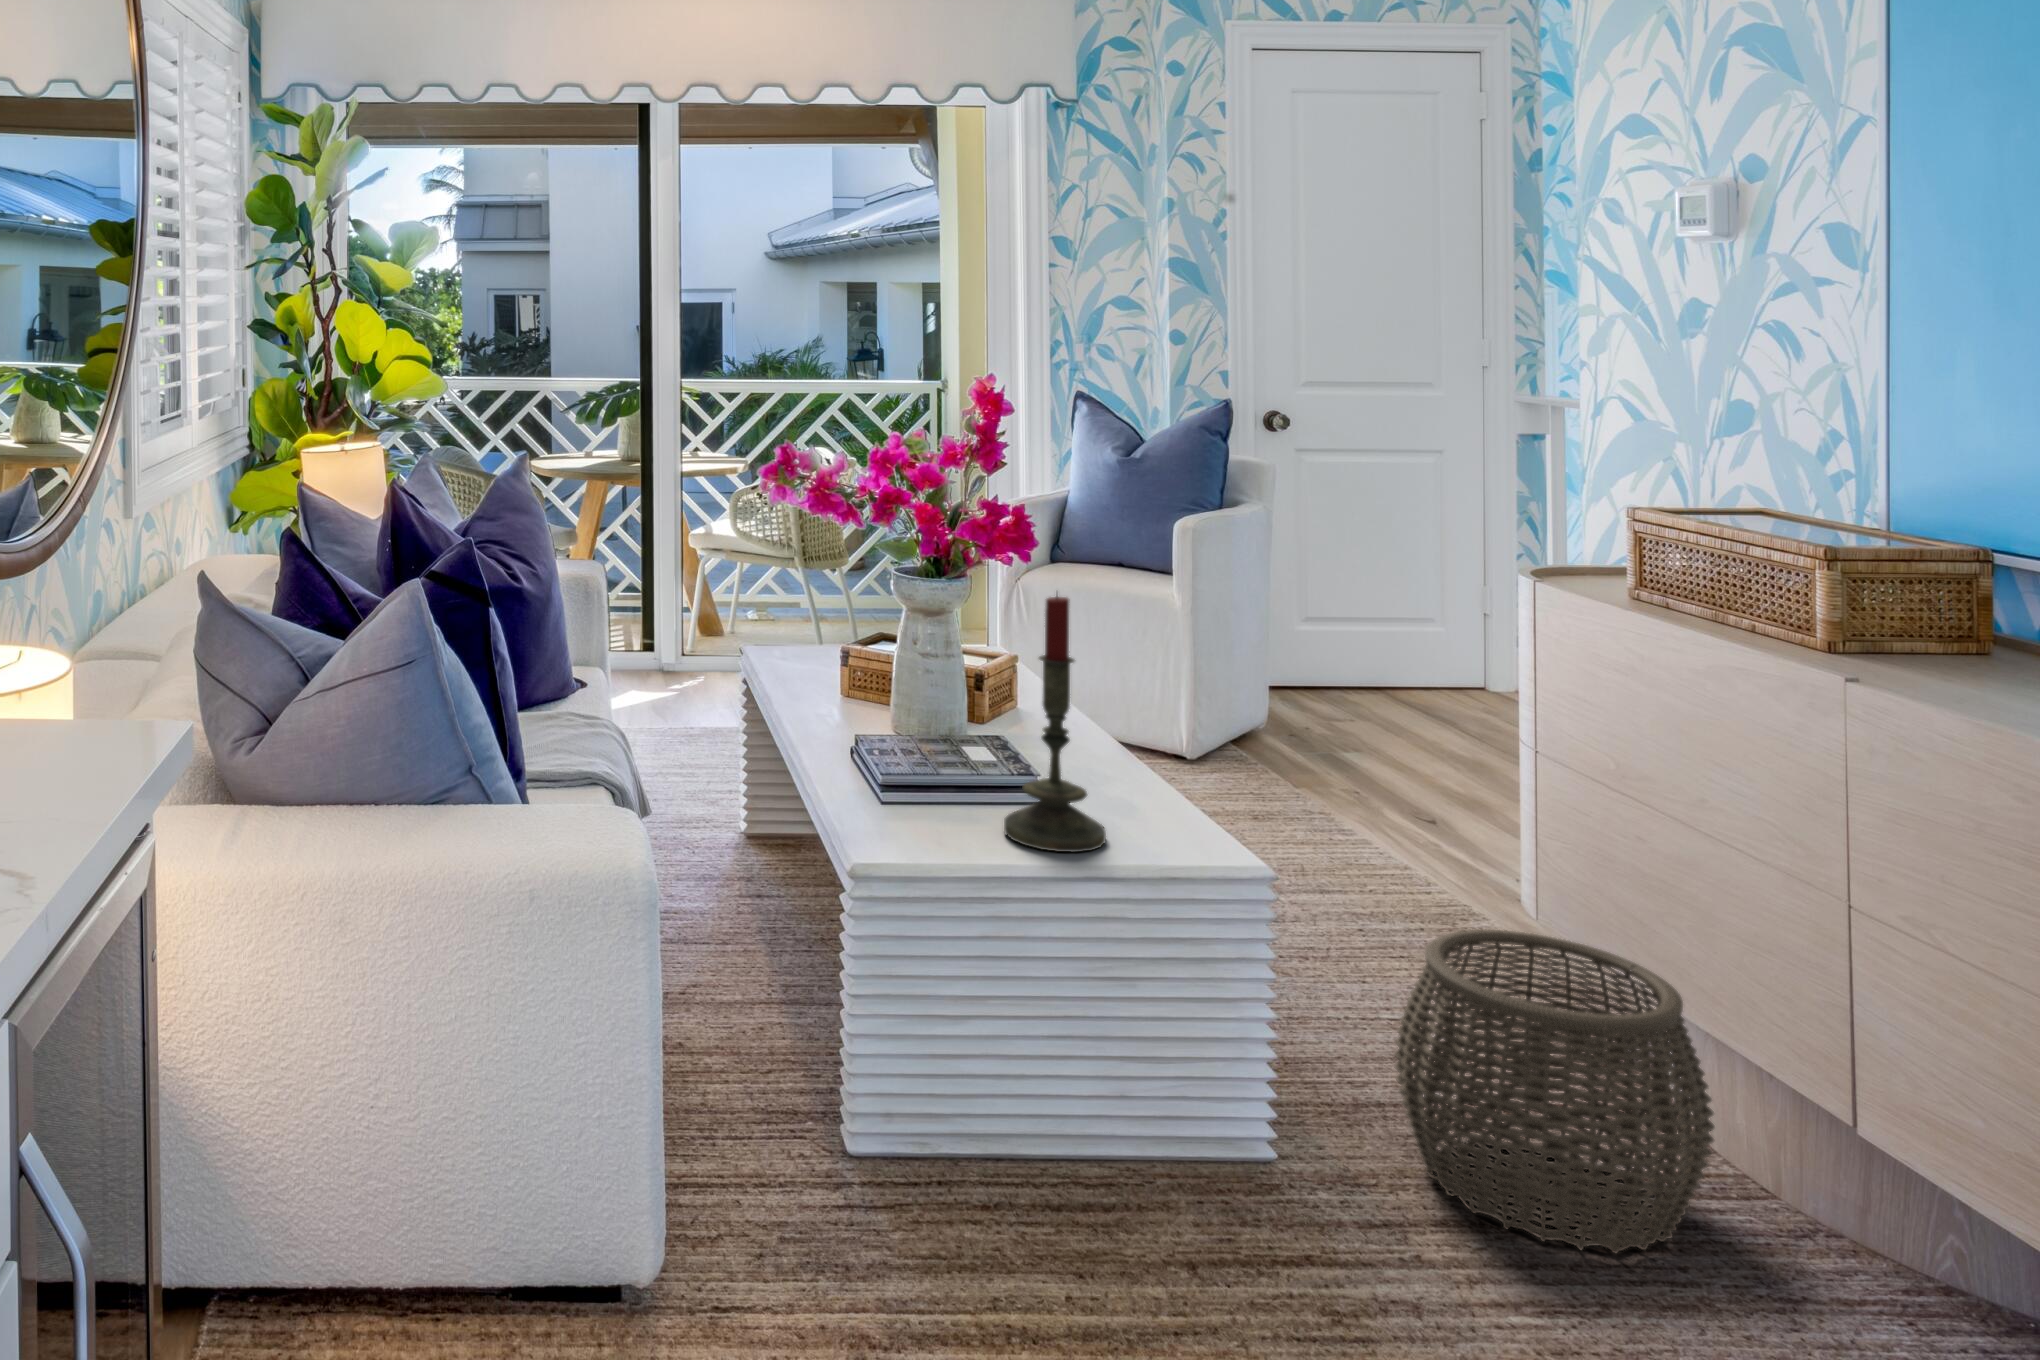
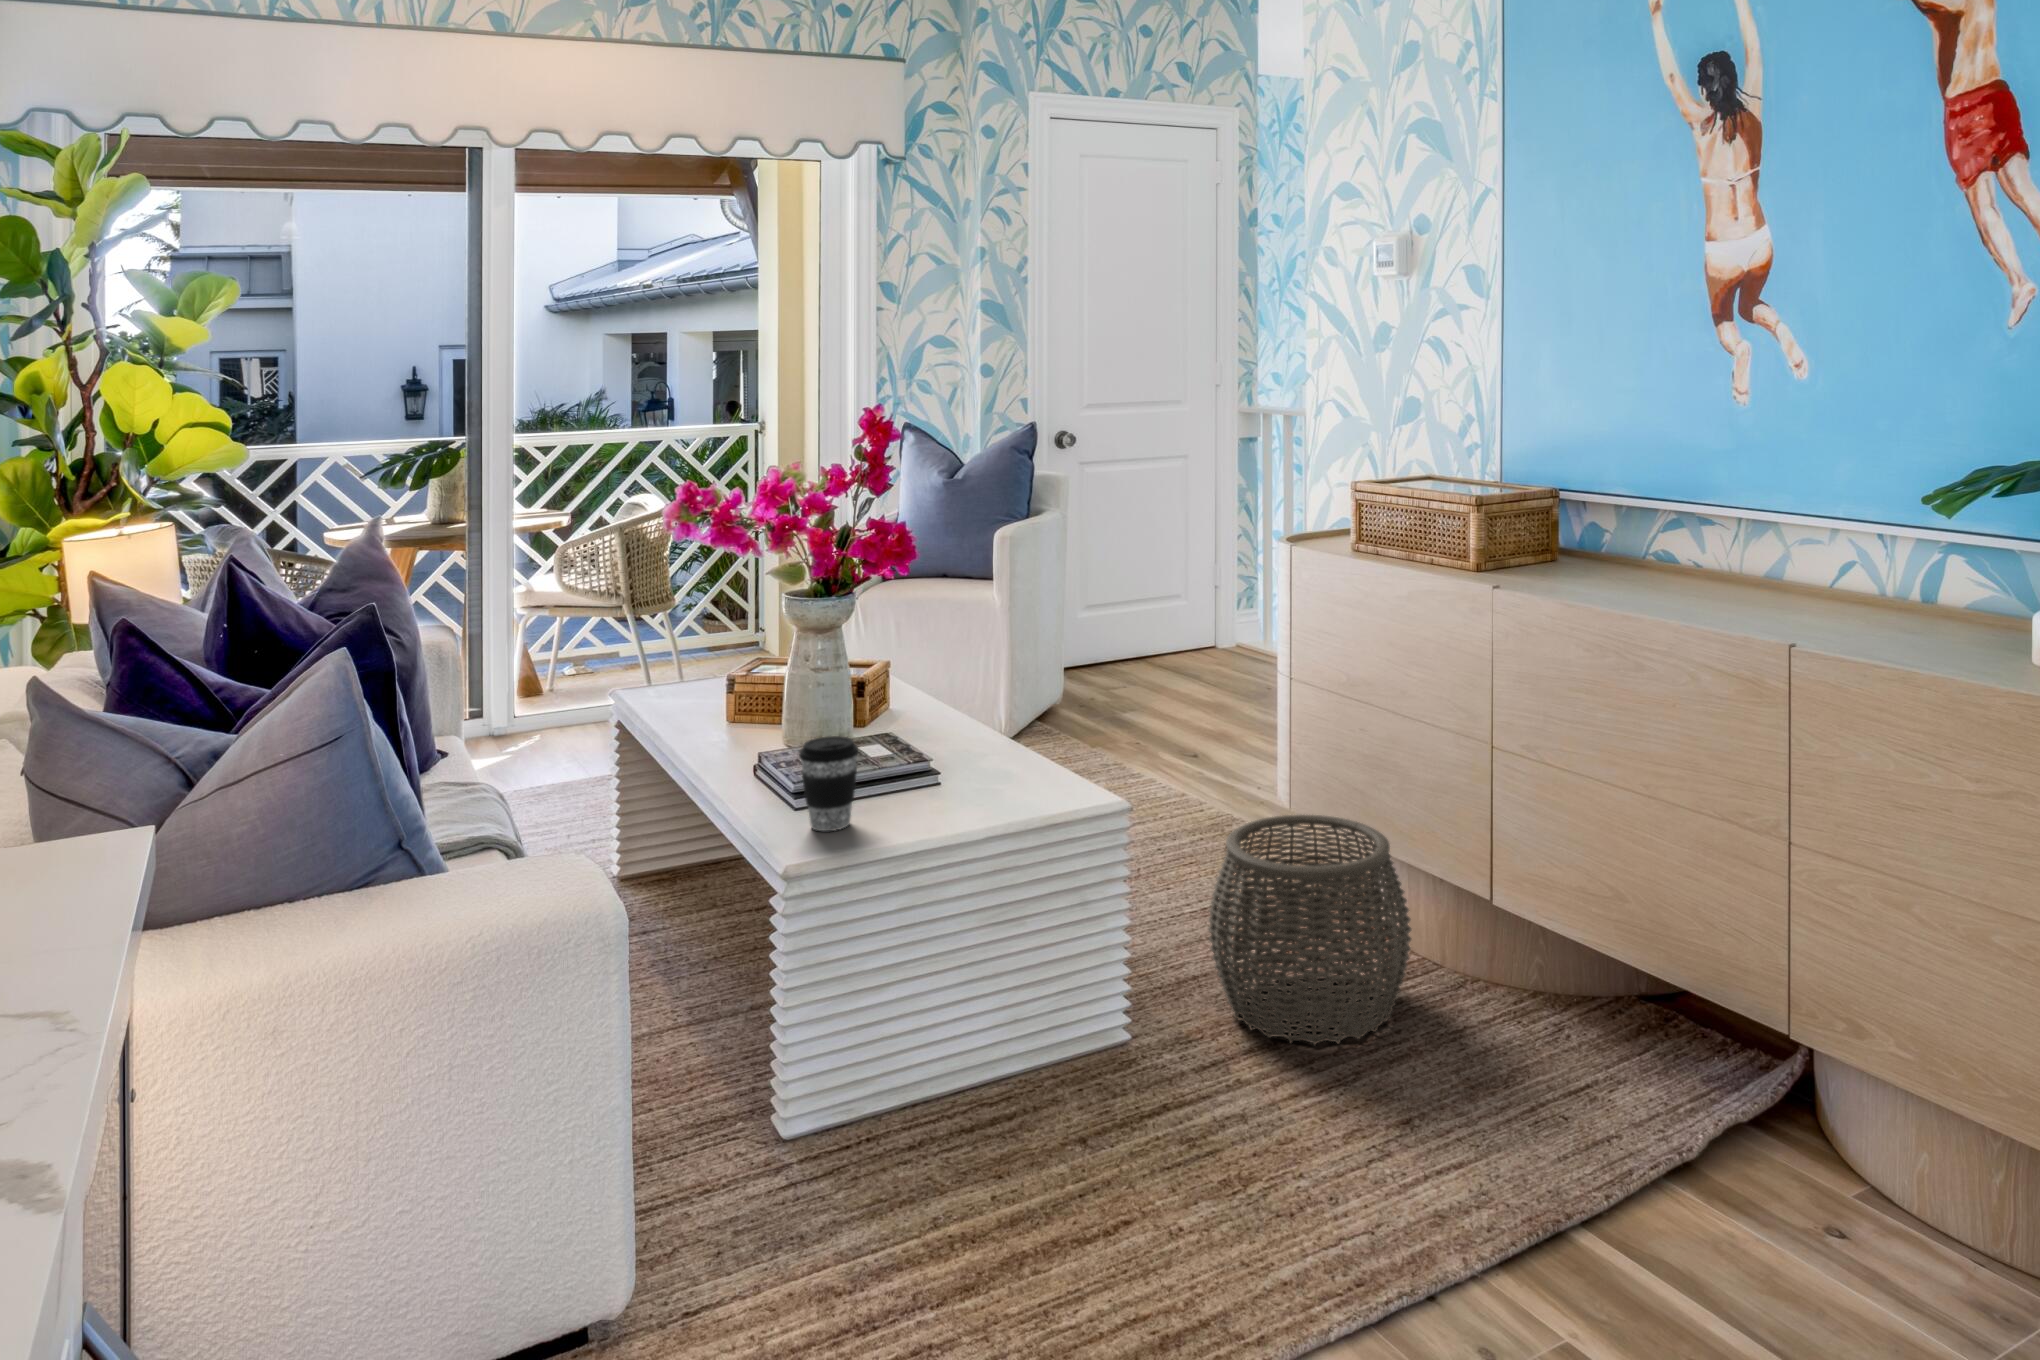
candle: present [1004,595,1106,852] -> none [908,591,993,819]
coffee cup: none [881,734,948,839] -> present [799,736,858,831]

